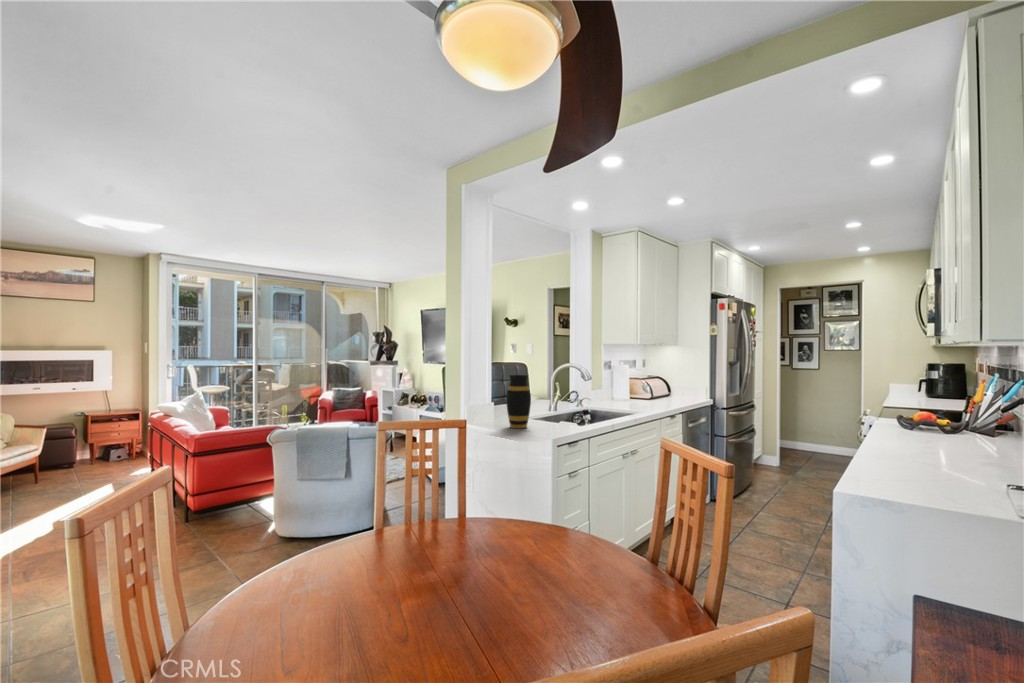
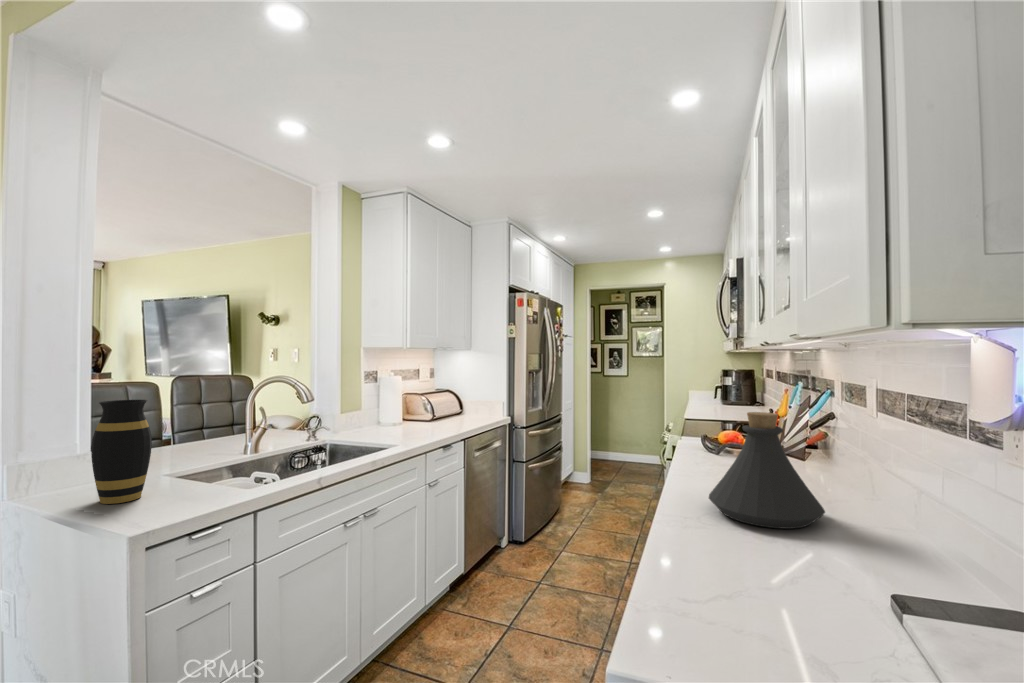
bottle: none [897,392,990,466] -> present [709,412,825,529]

